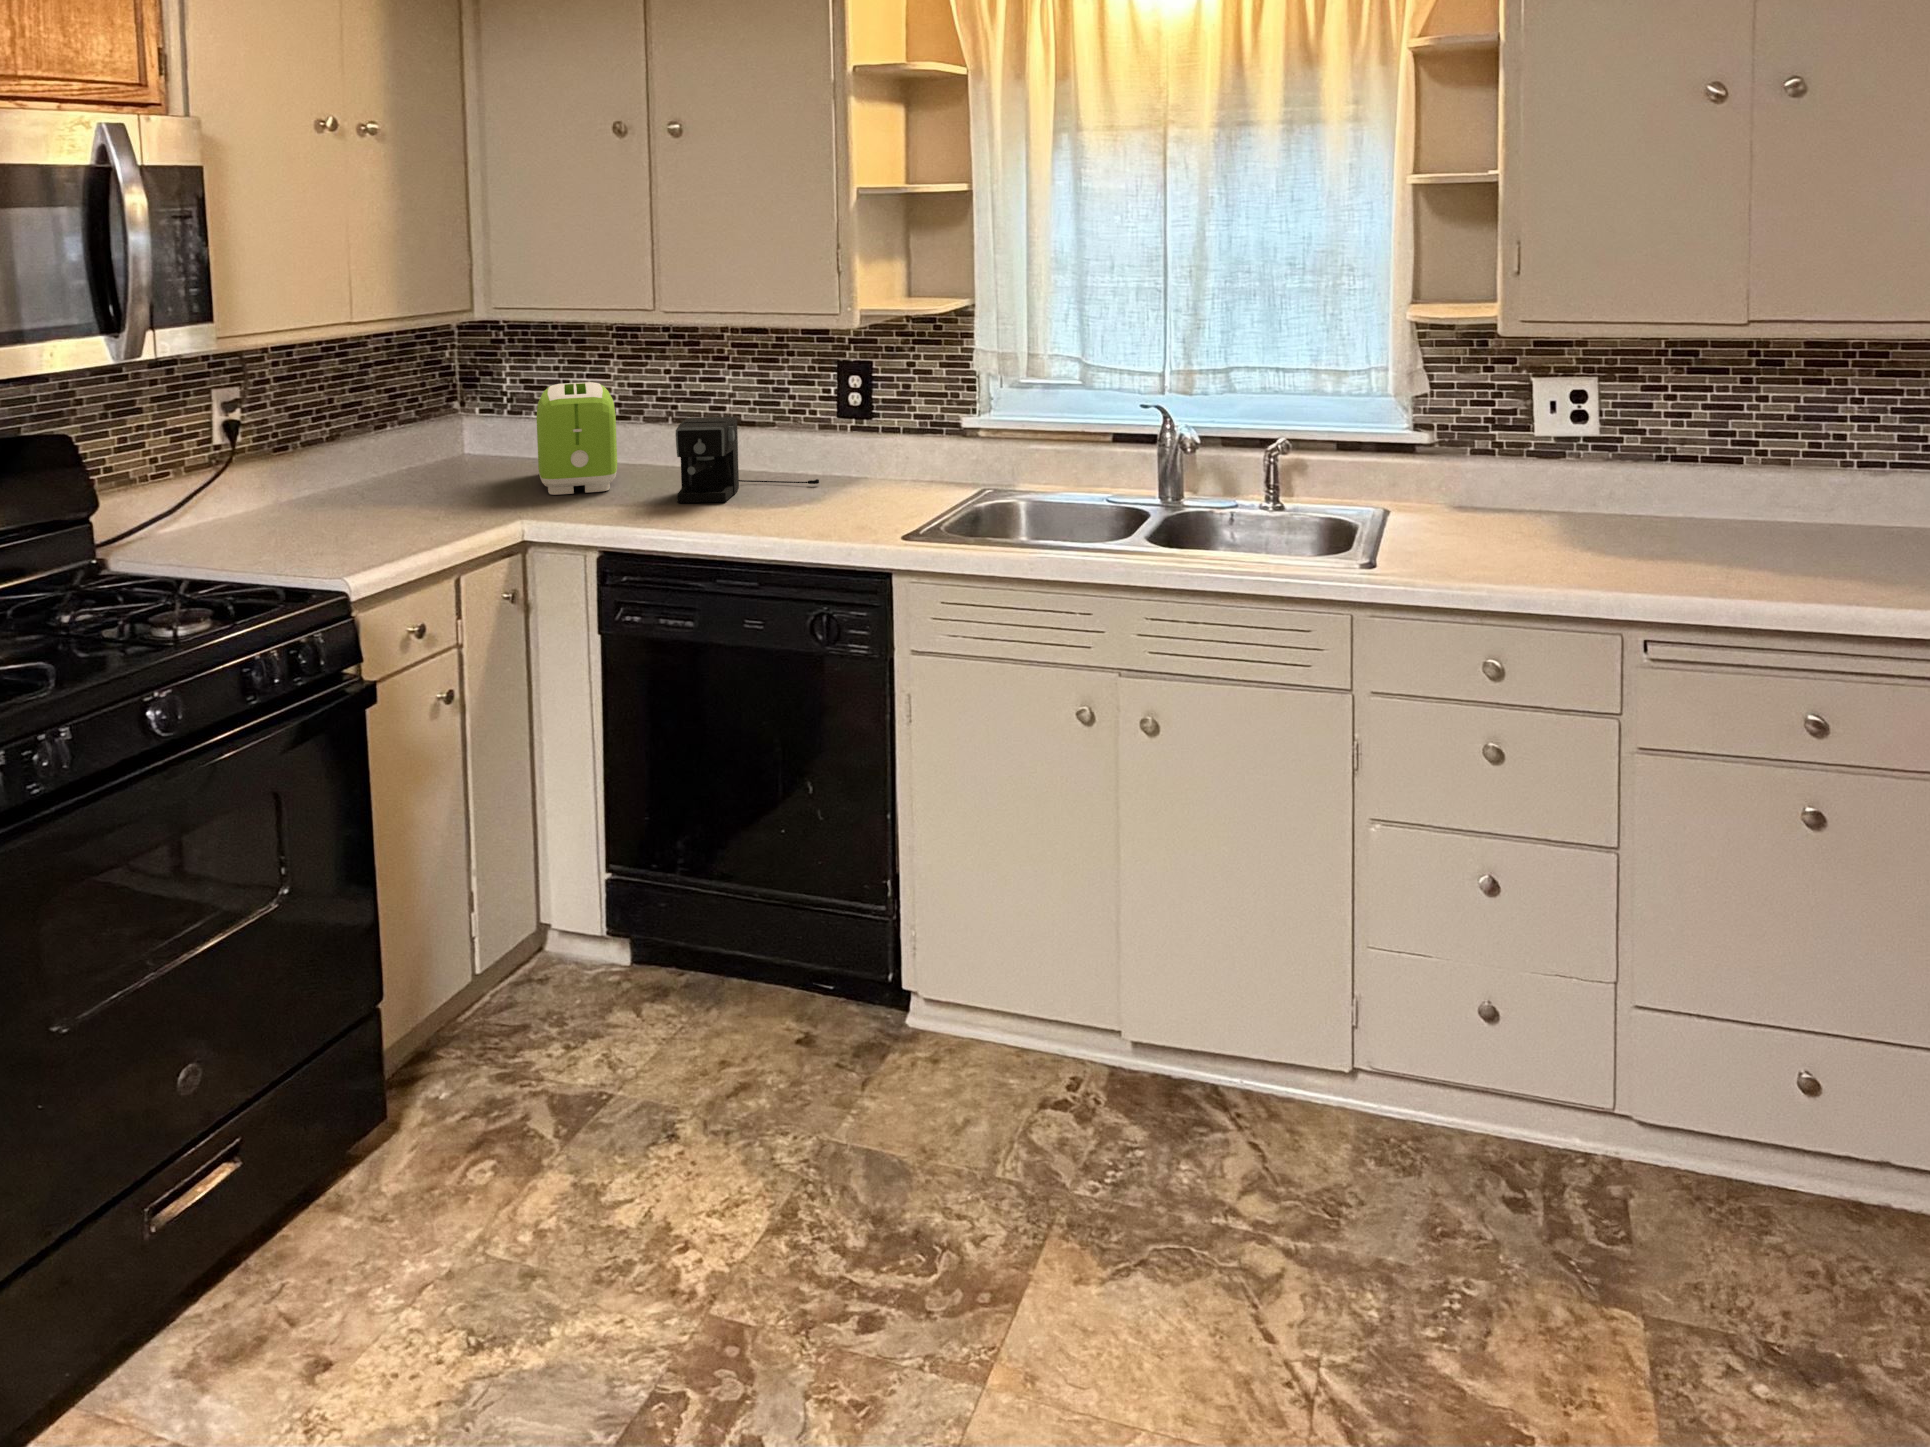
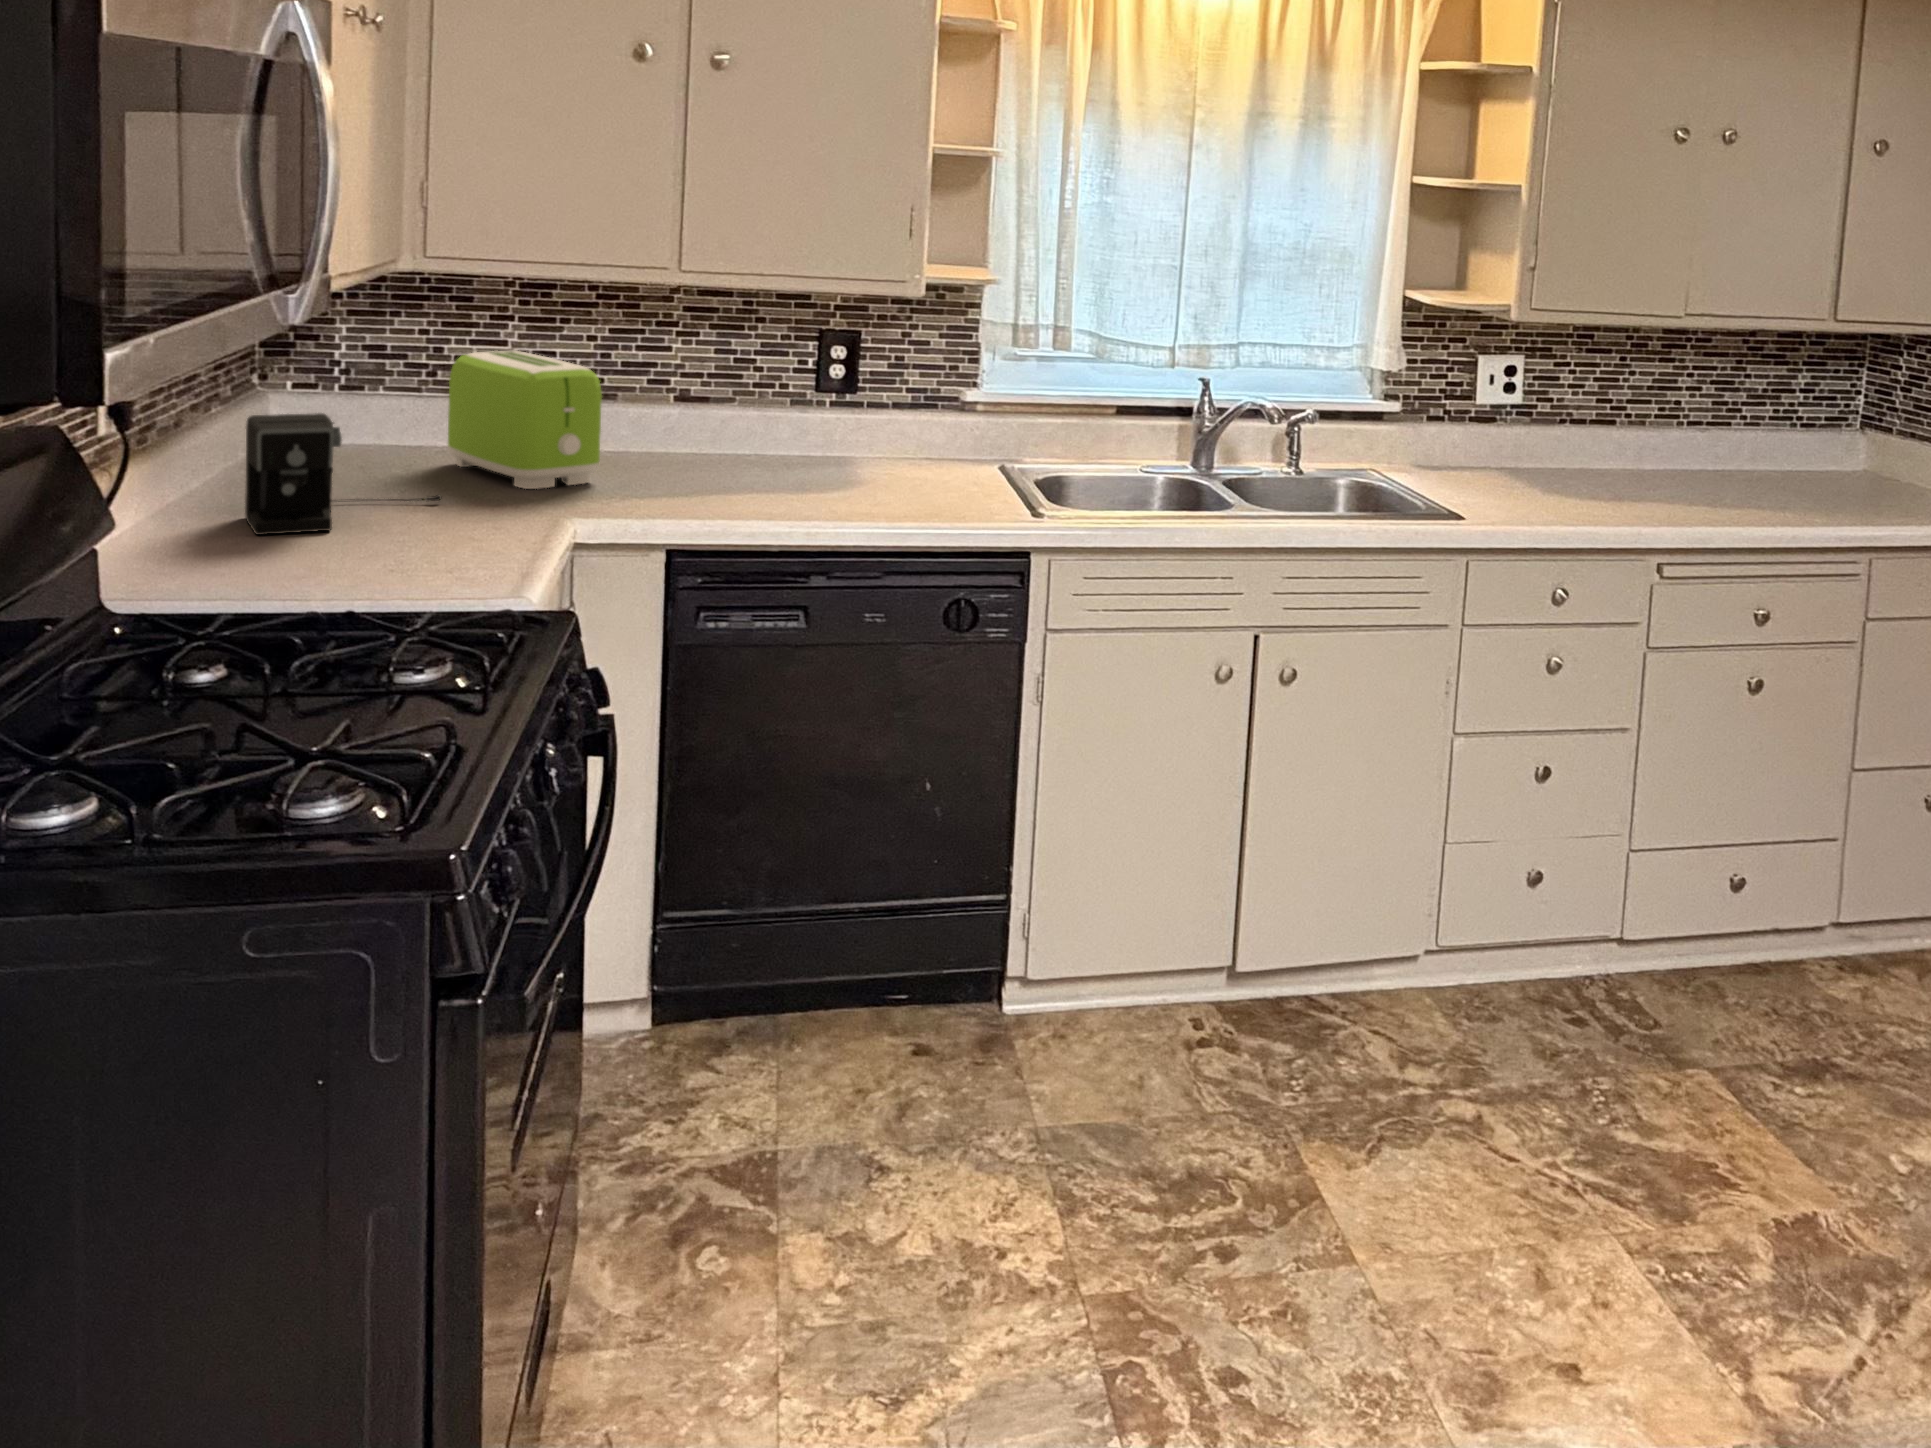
coffee maker: present [676,417,819,503] -> present [245,413,441,535]

